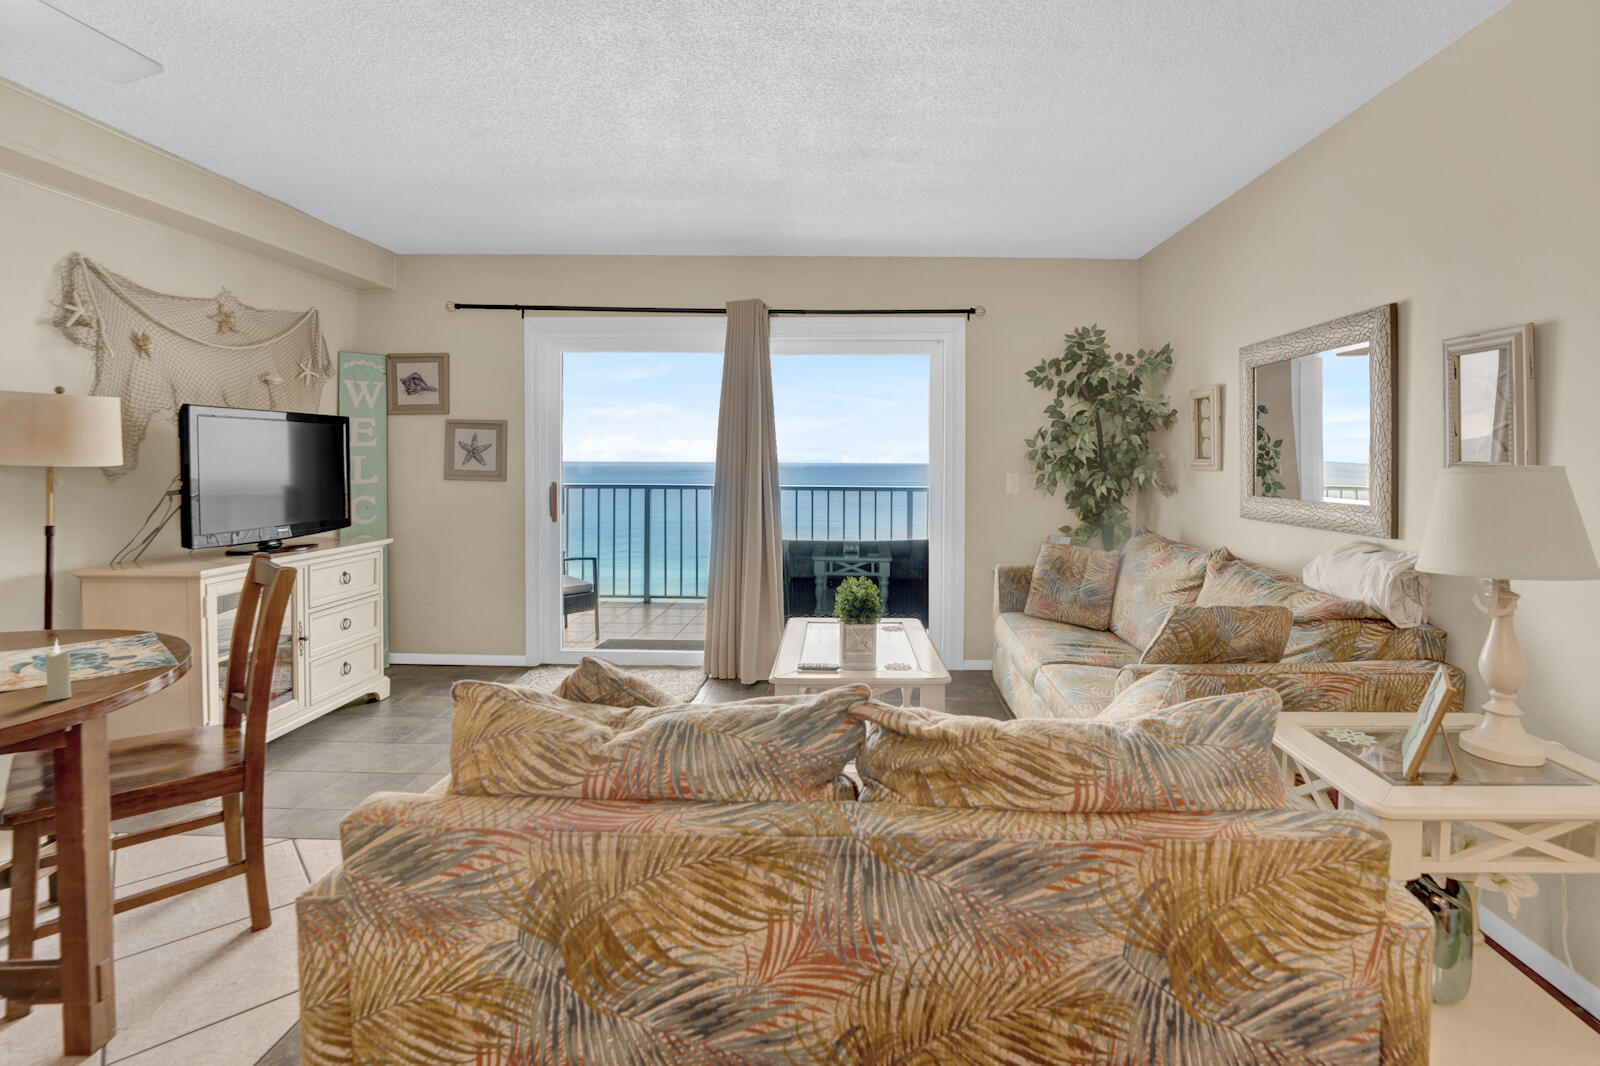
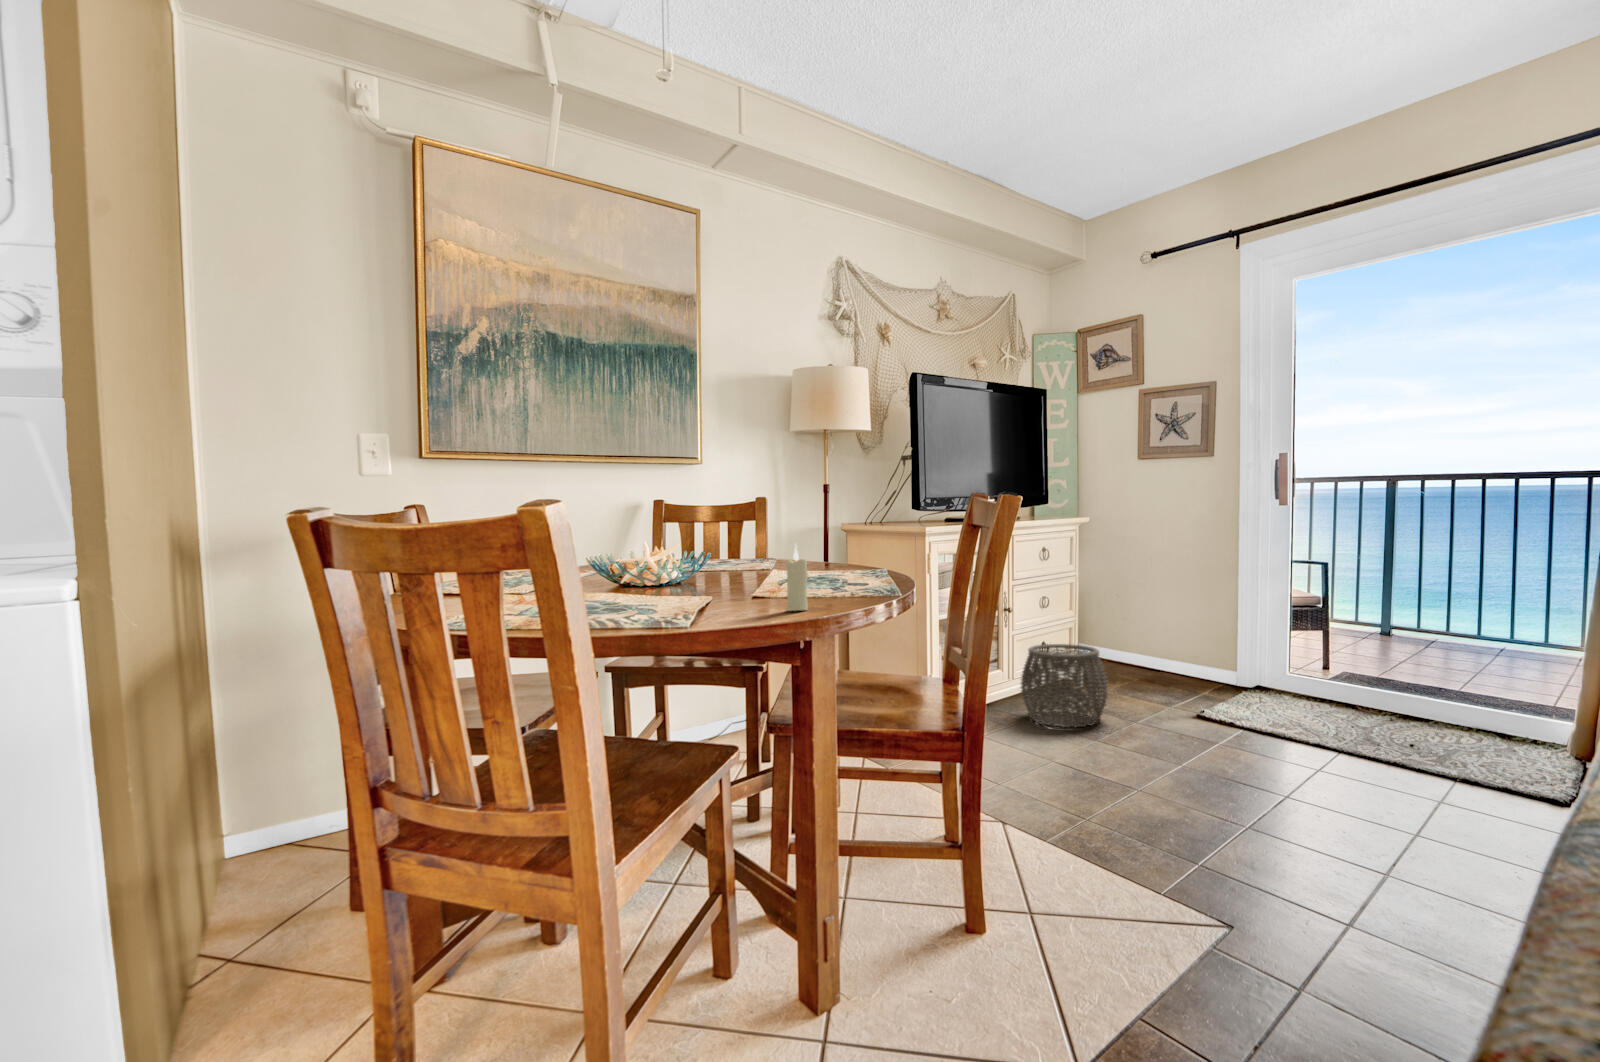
woven basket: none [319,665,406,745] -> present [1021,644,1108,727]

